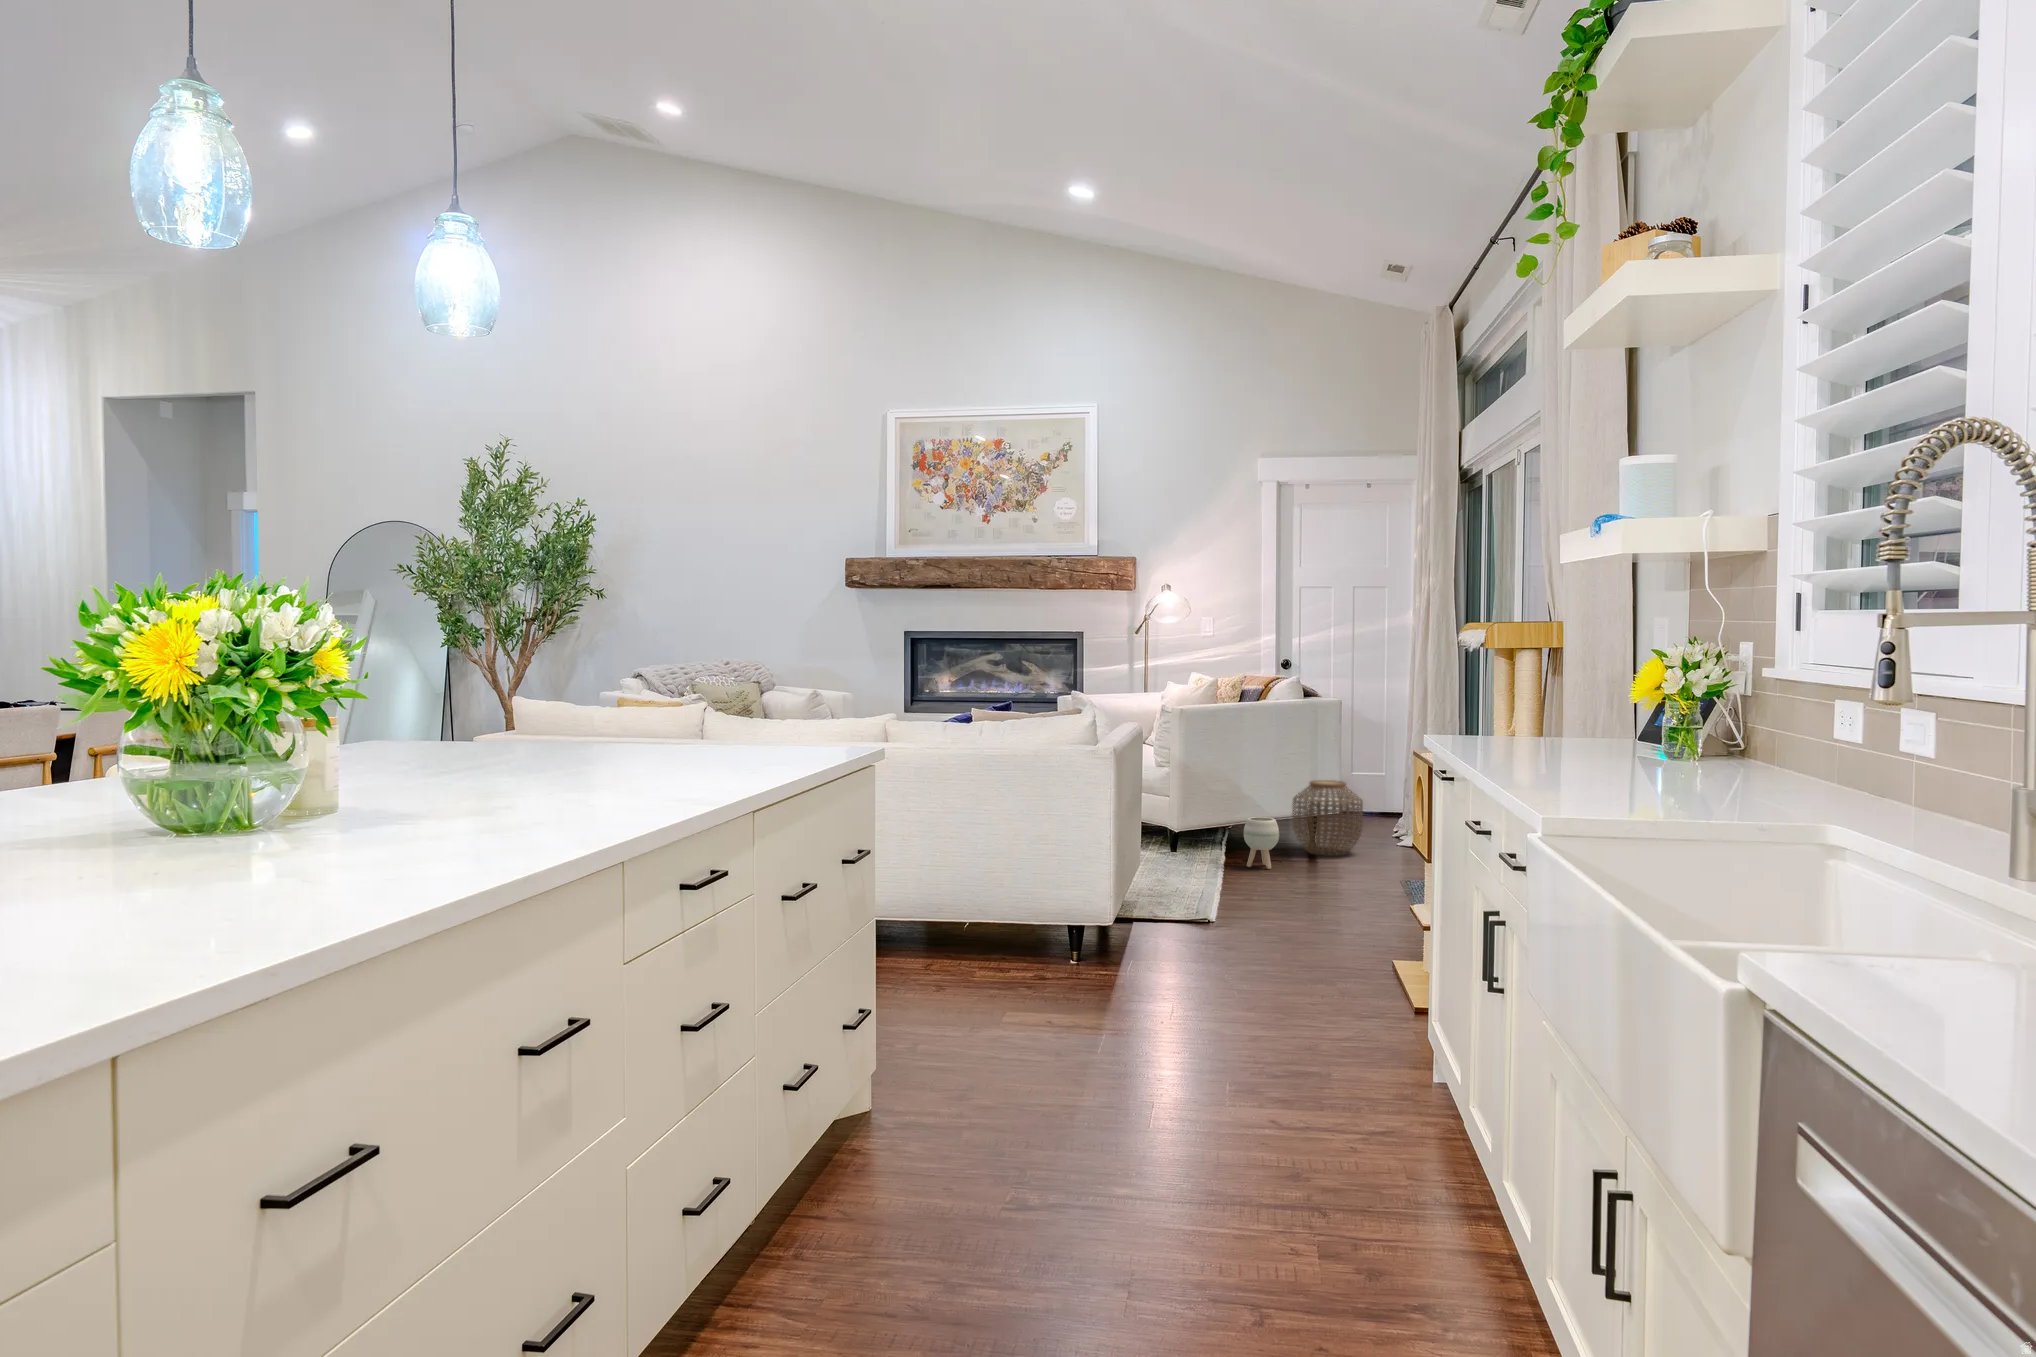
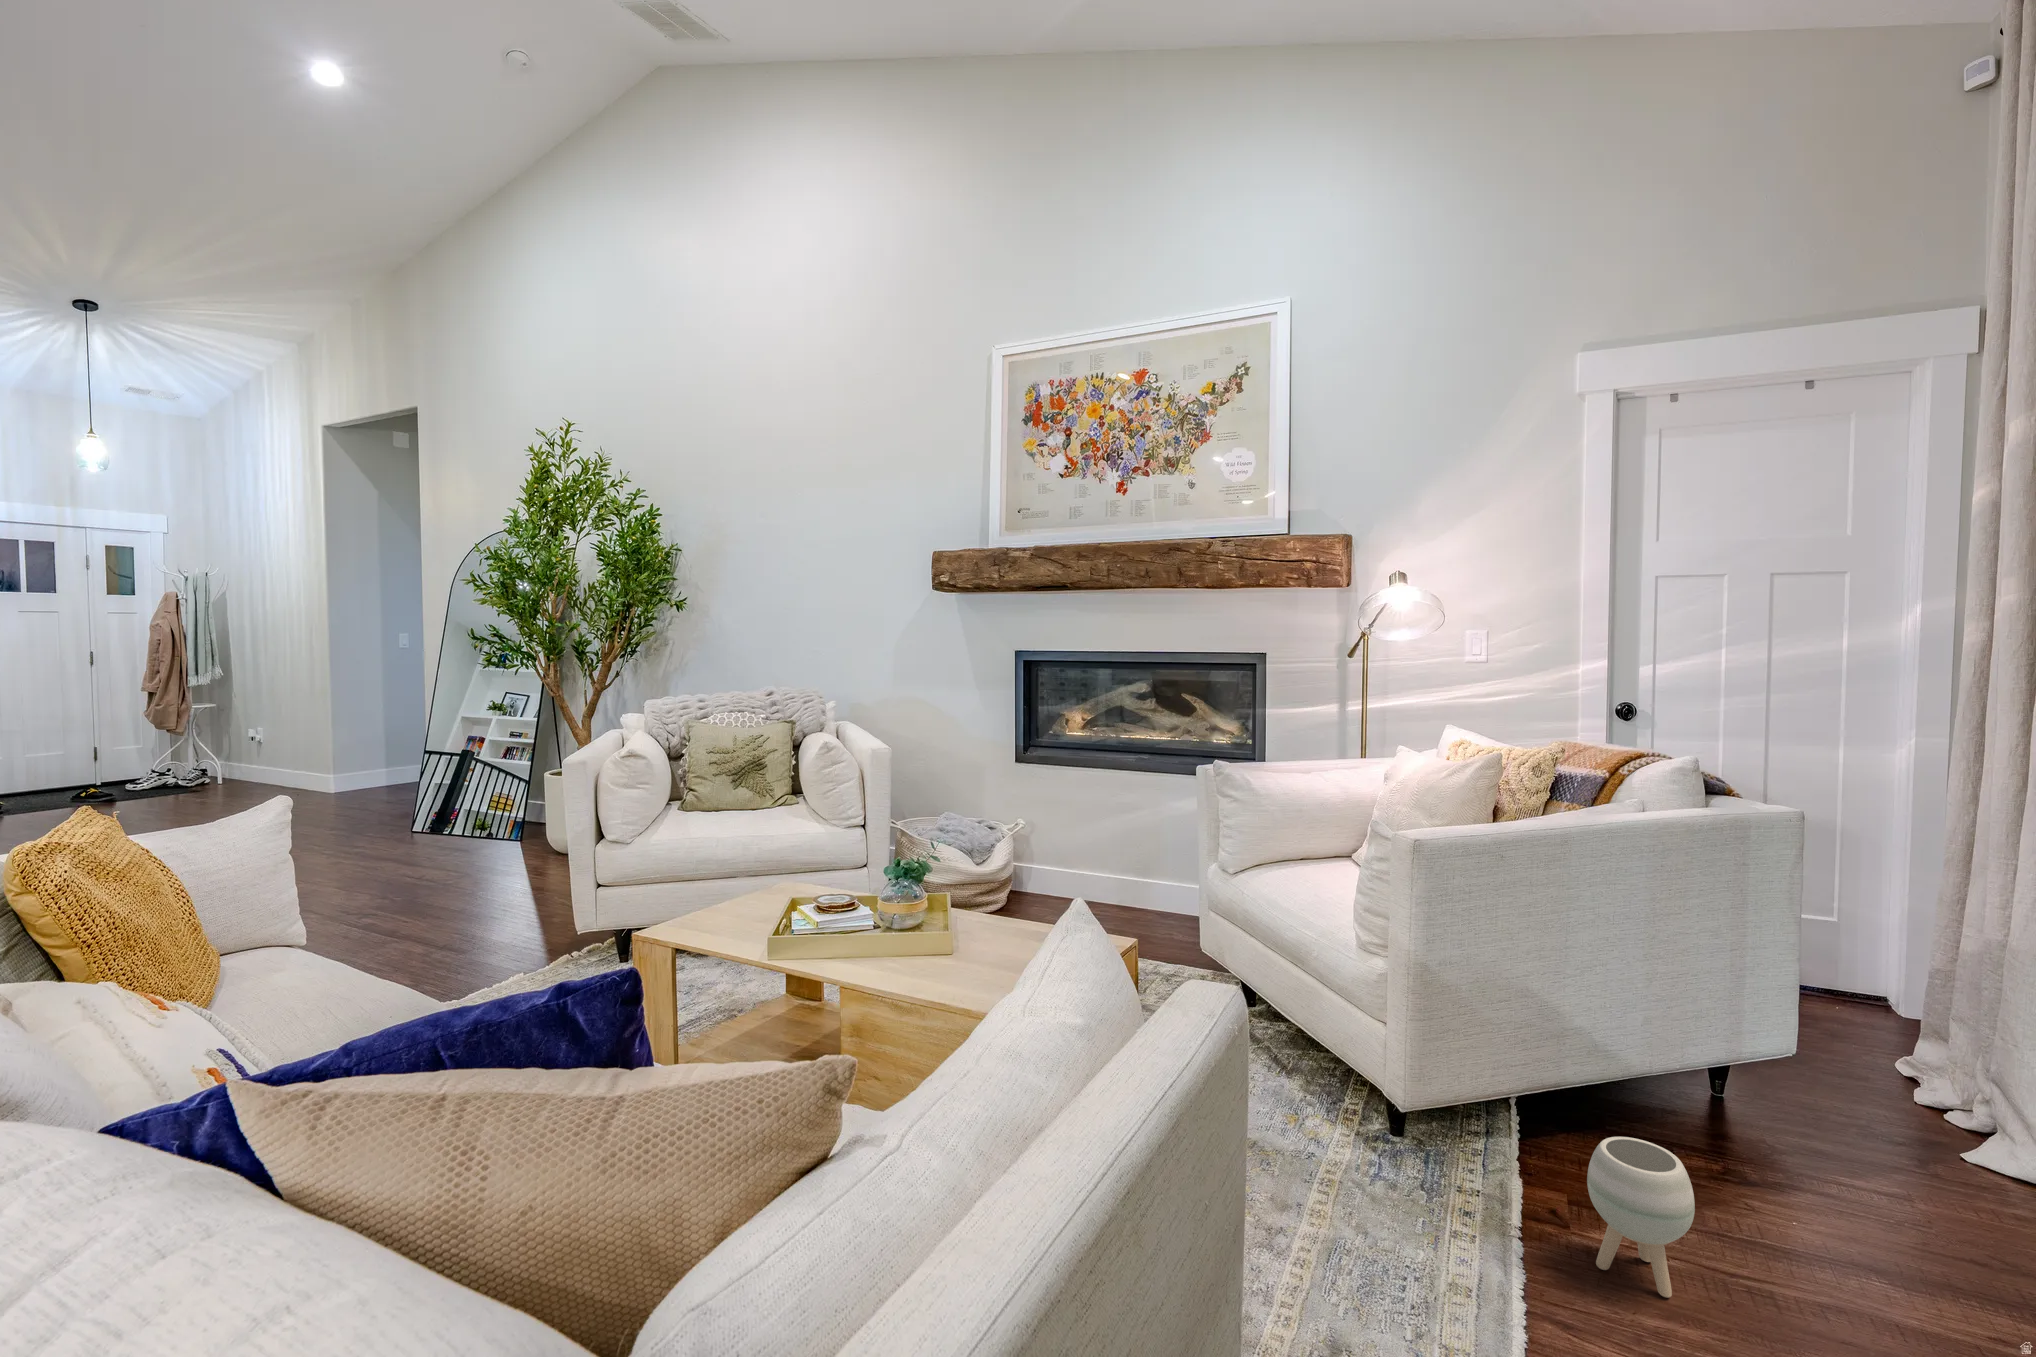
woven basket: present [1292,780,1363,855] -> none [1698,1010,1914,1219]

